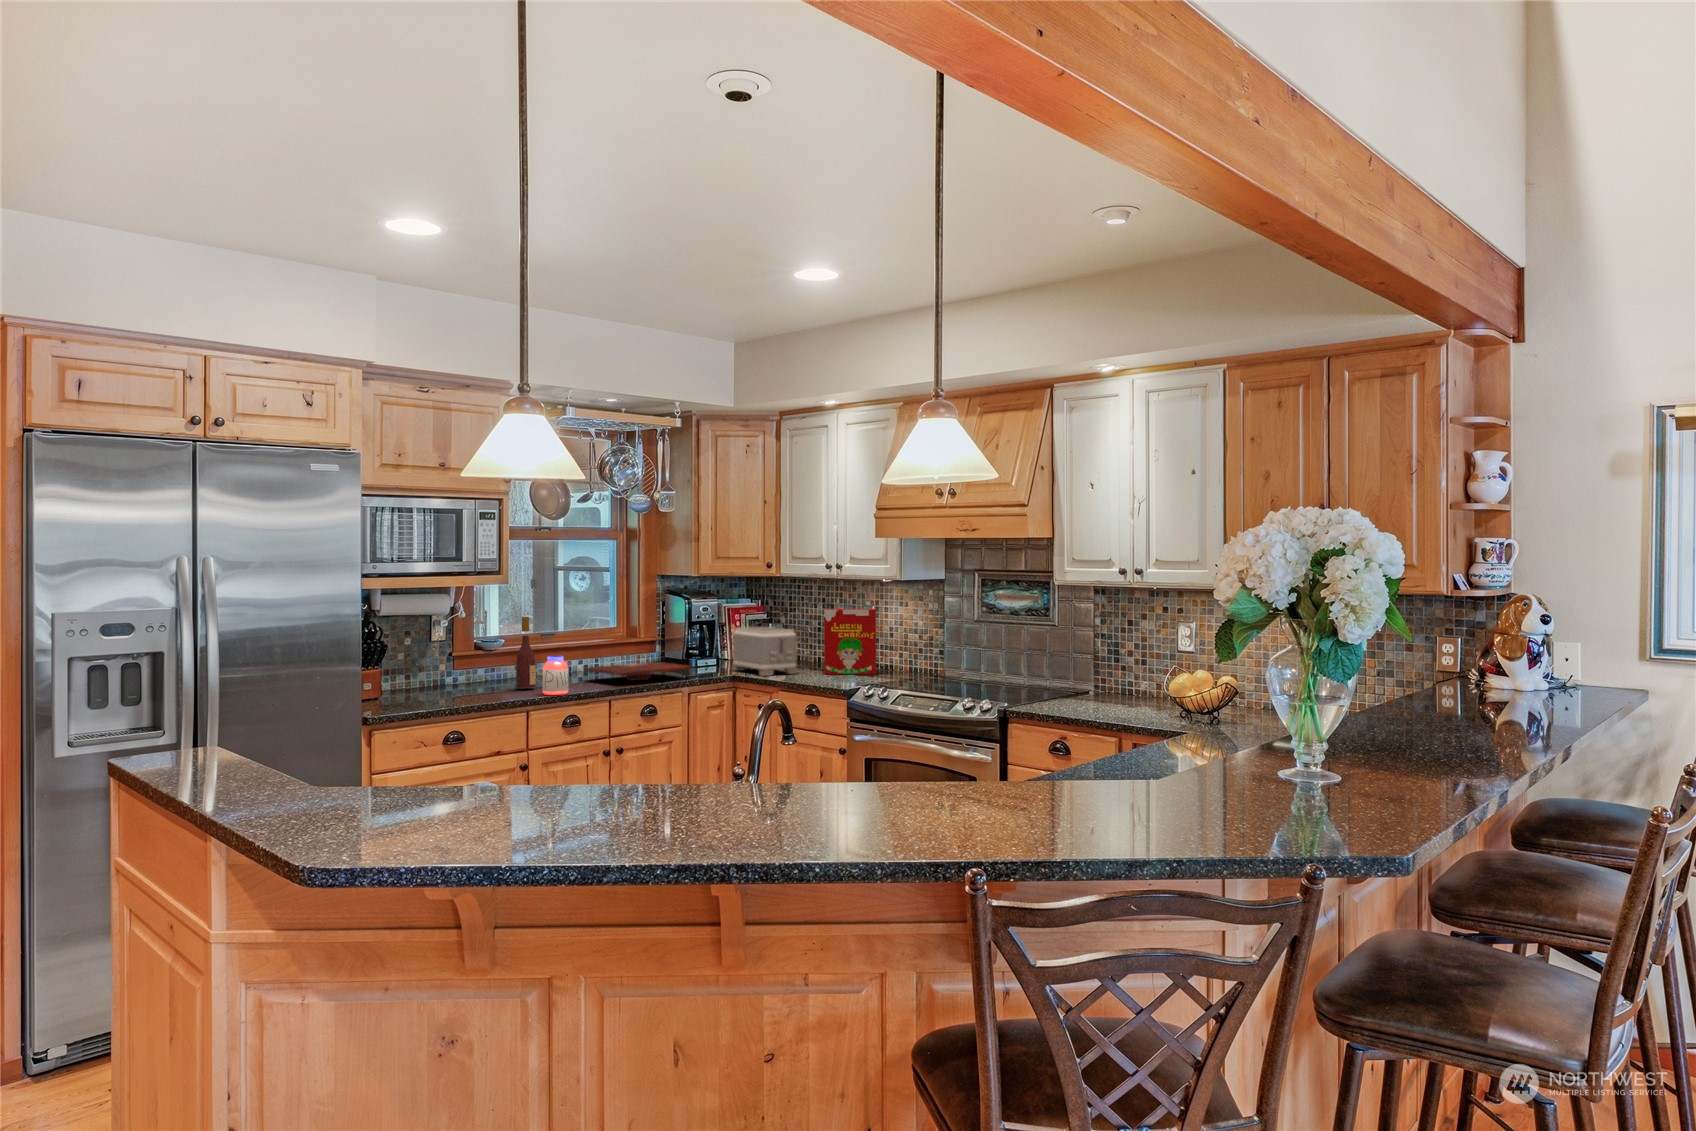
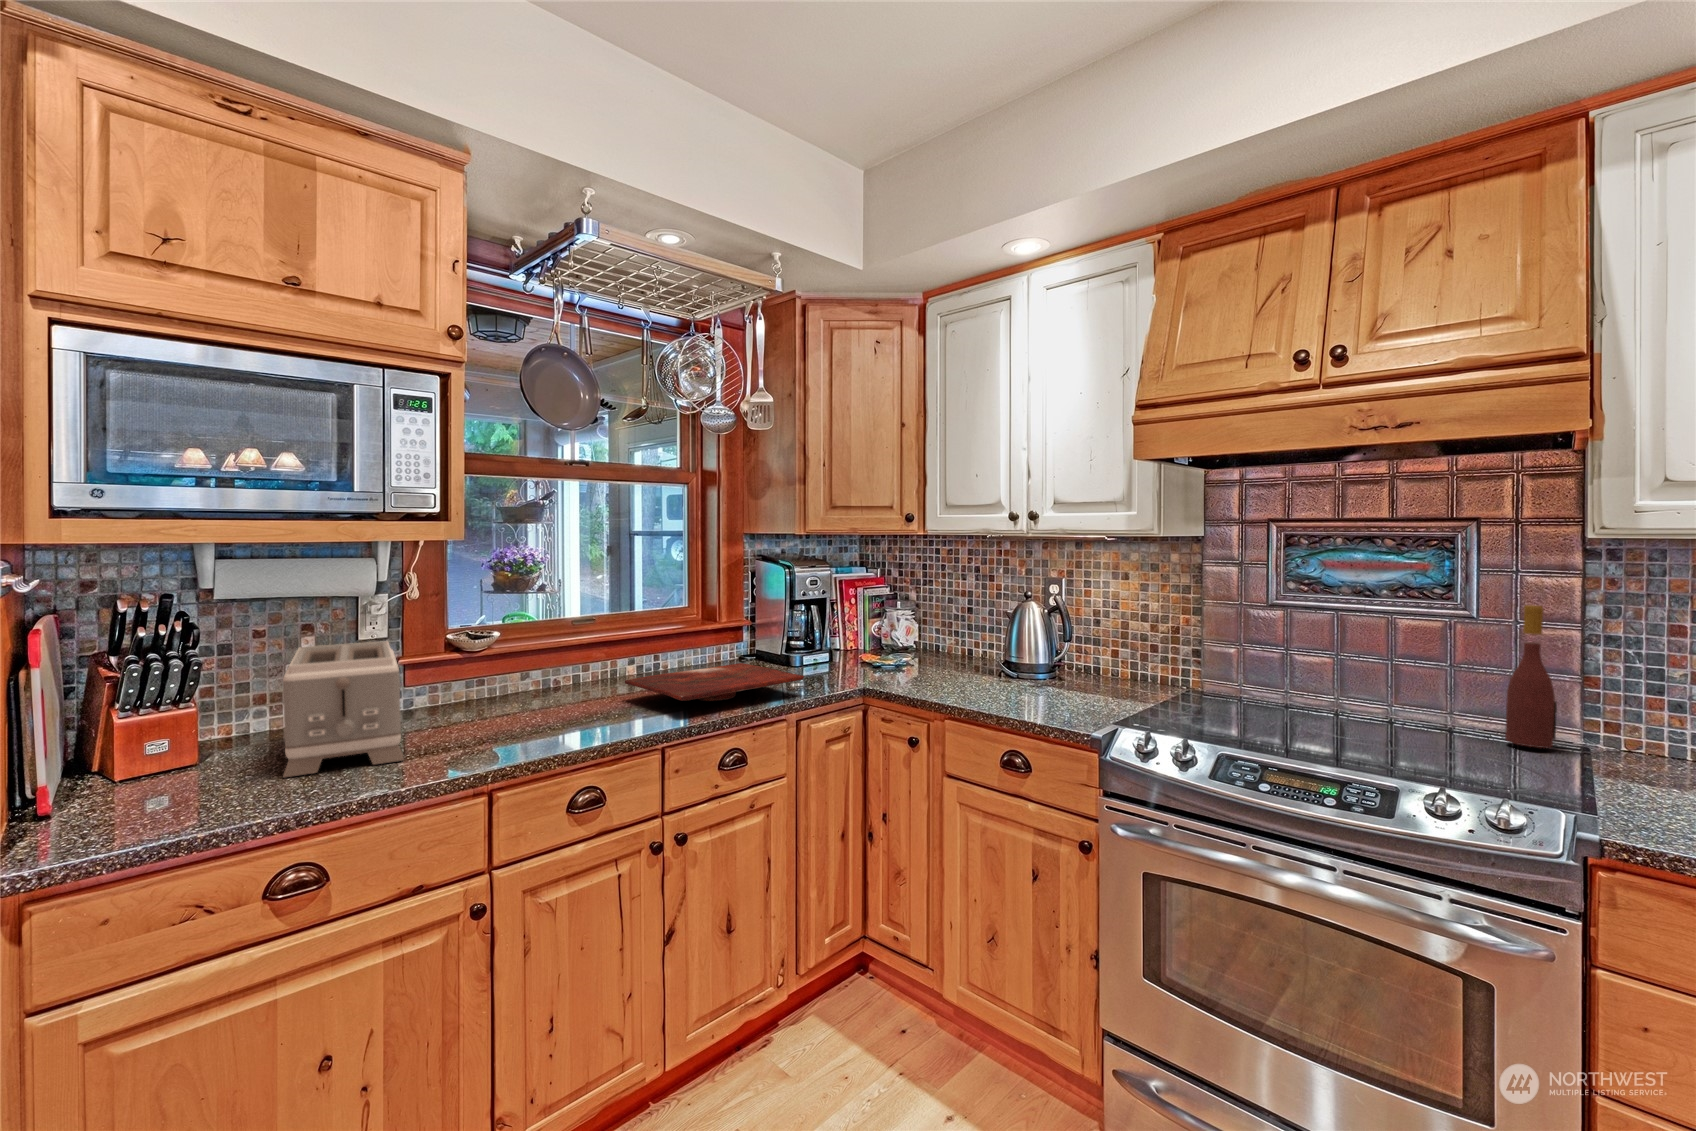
cereal box: present [824,609,876,674] -> none [1001,583,1089,686]
wine bottle: present [516,617,536,688] -> present [1505,605,1557,748]
toaster: present [732,627,798,676] -> present [283,641,404,777]
jar: present [542,656,569,695] -> none [531,674,582,752]

